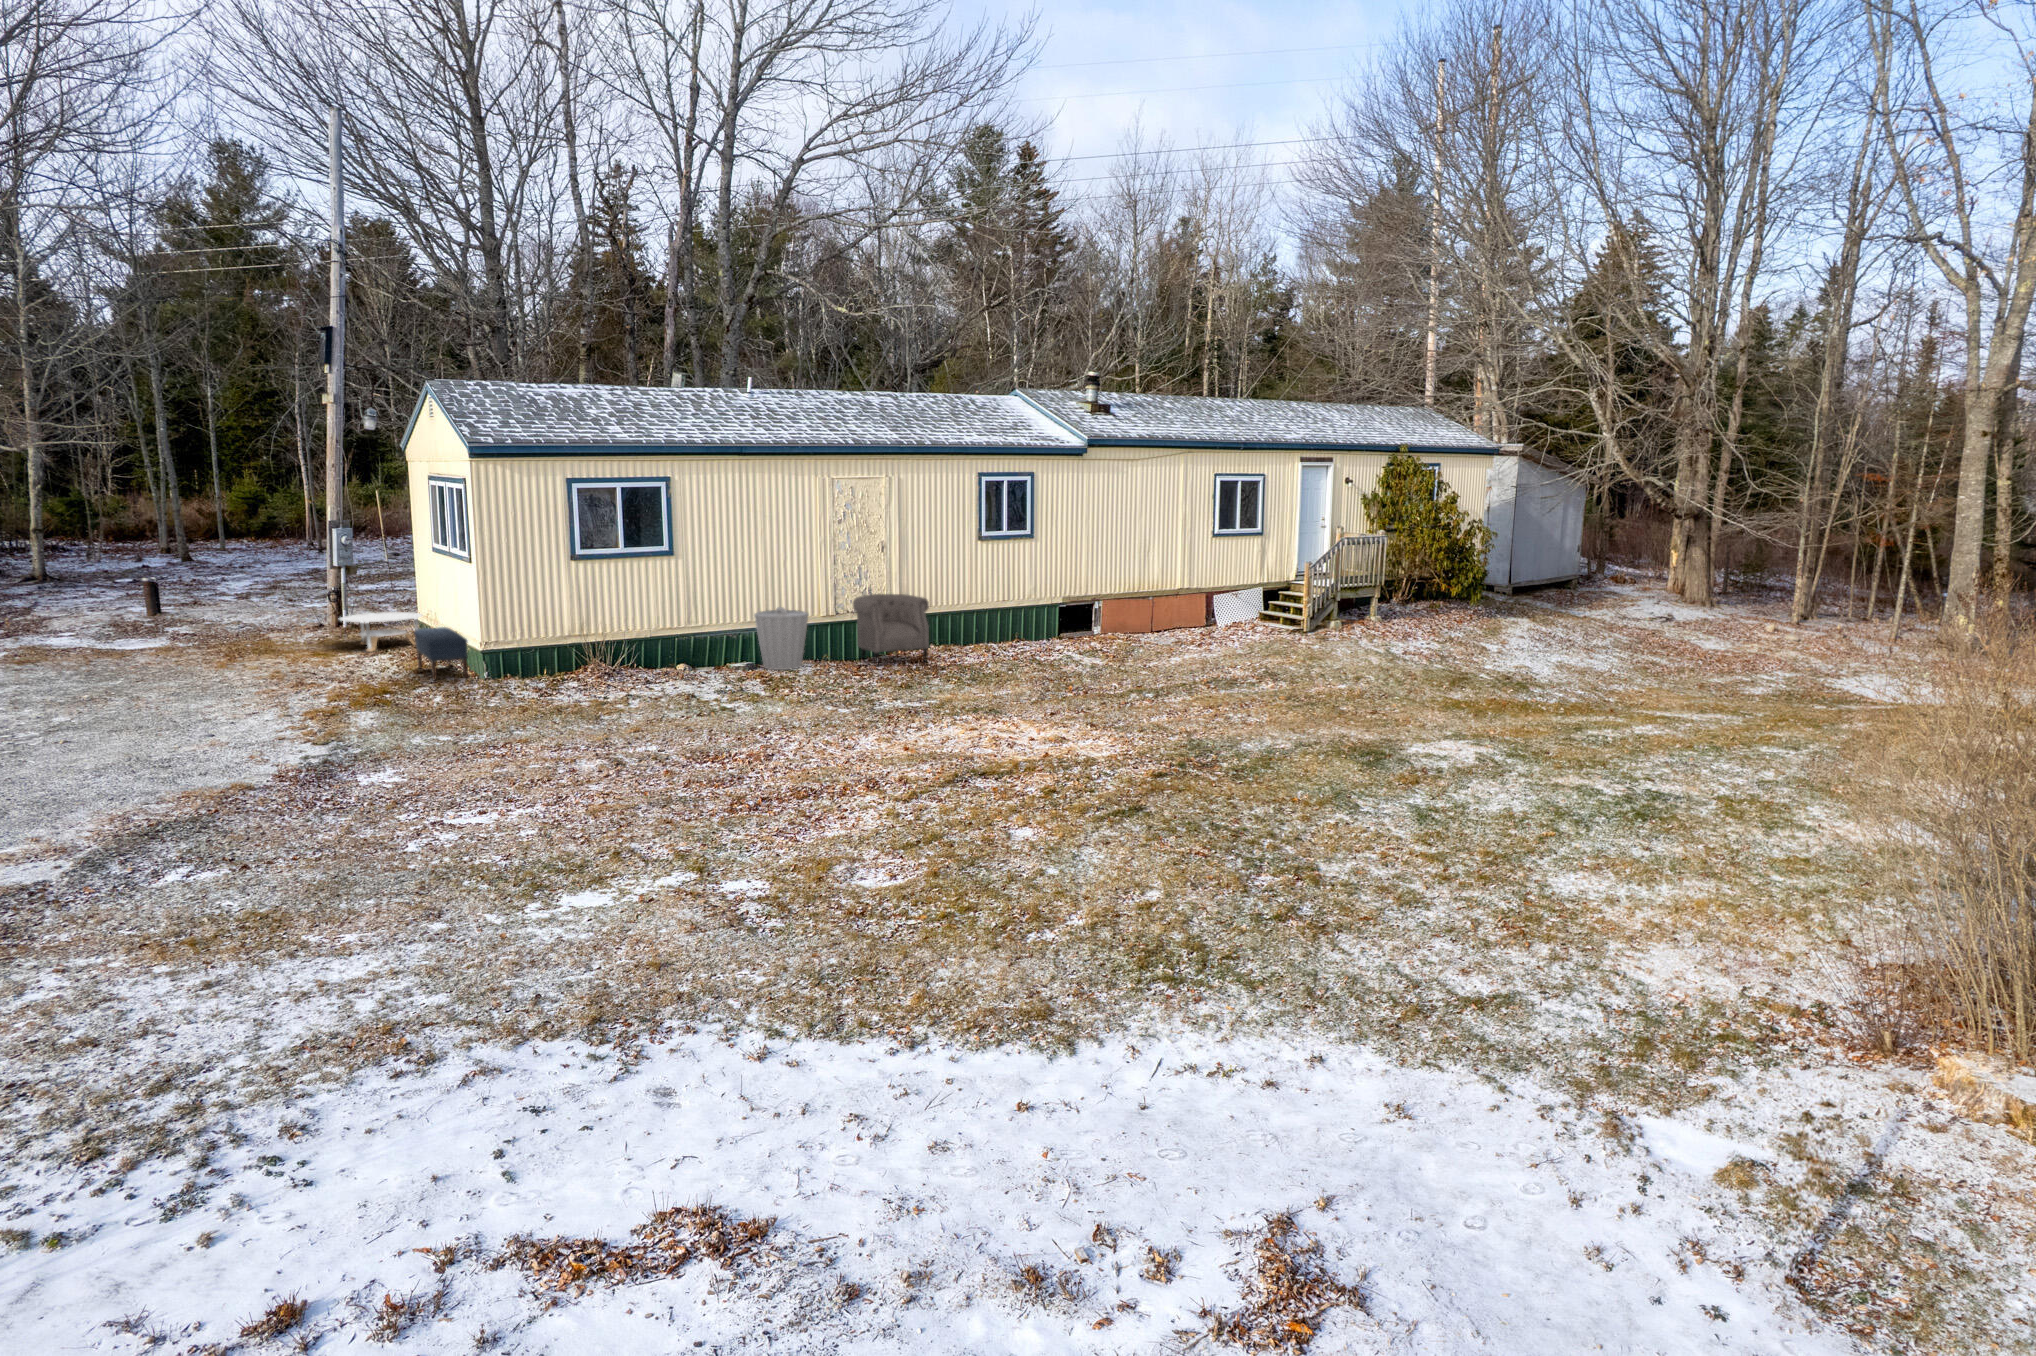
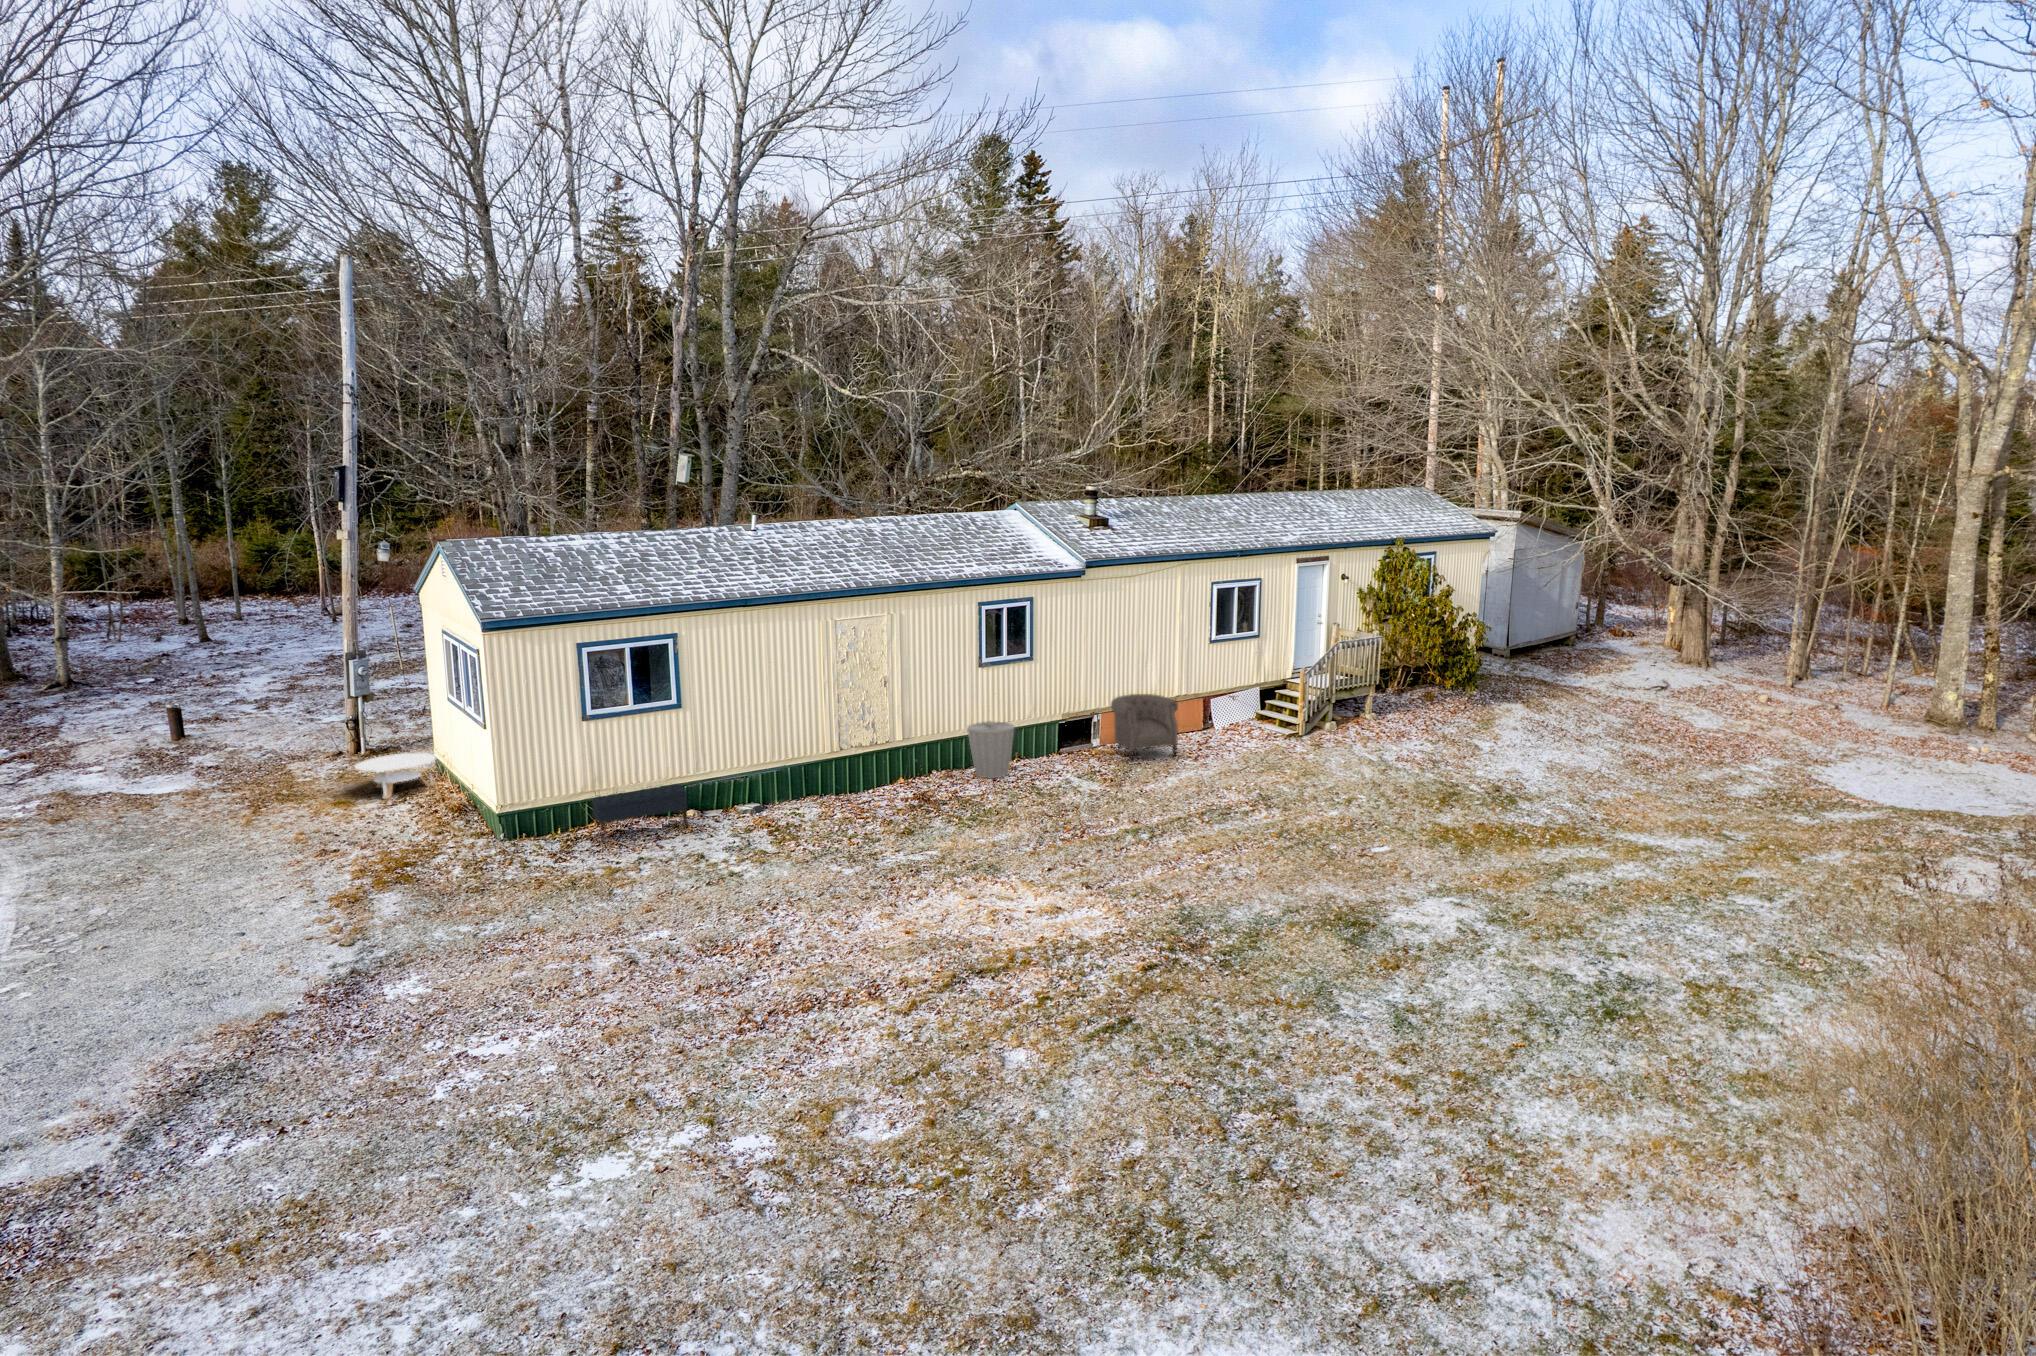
chair: present [853,594,929,666] -> present [1111,694,1178,761]
trash can: present [754,607,808,670] -> present [967,721,1015,778]
bench: present [414,627,468,681] -> present [592,784,688,842]

